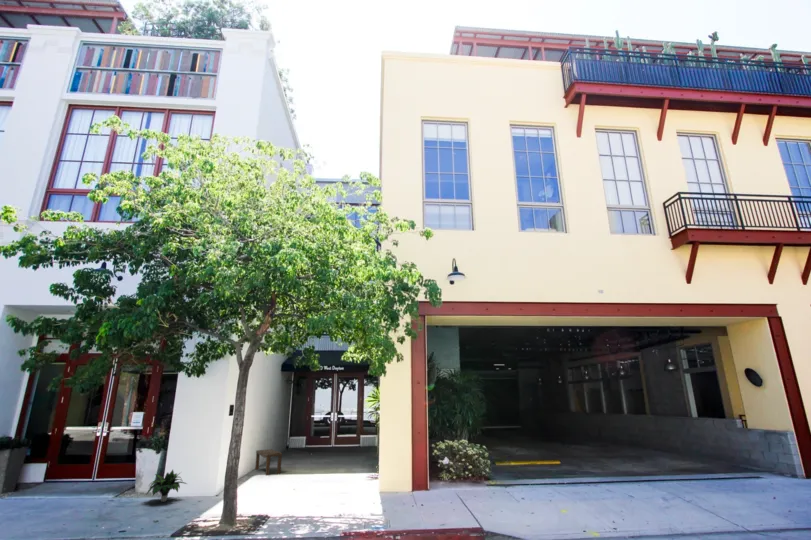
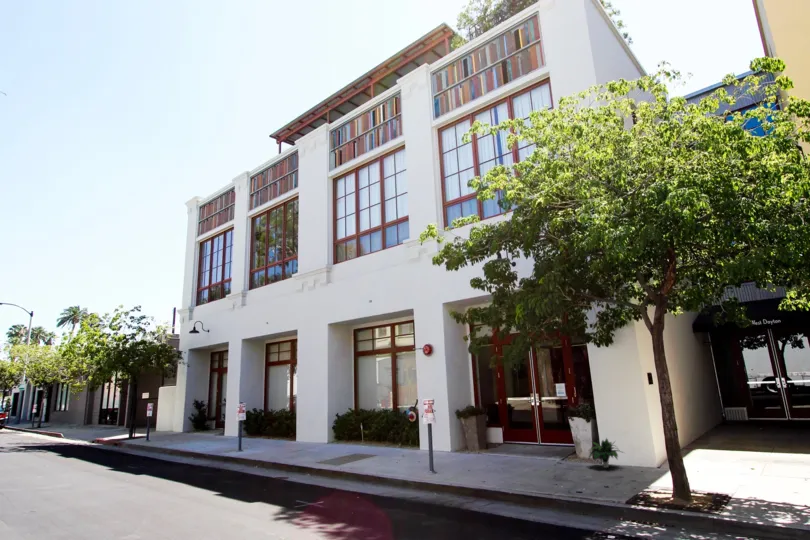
bench: present [255,449,282,475] -> none [692,425,731,454]

